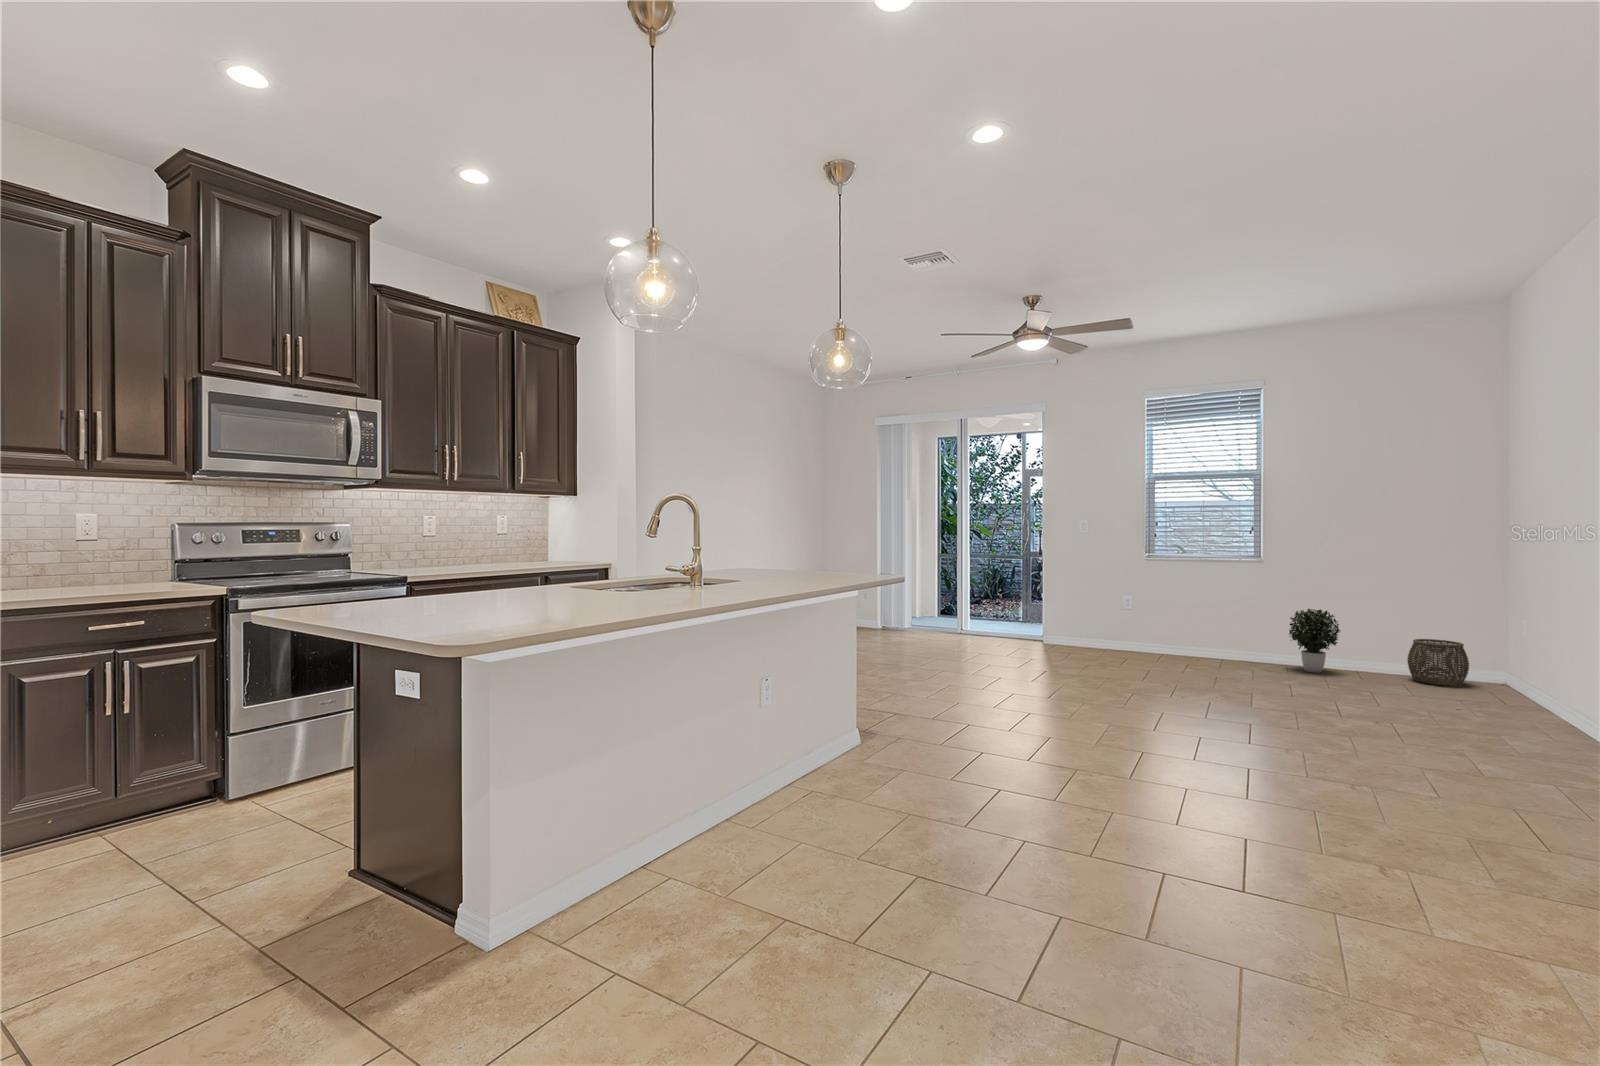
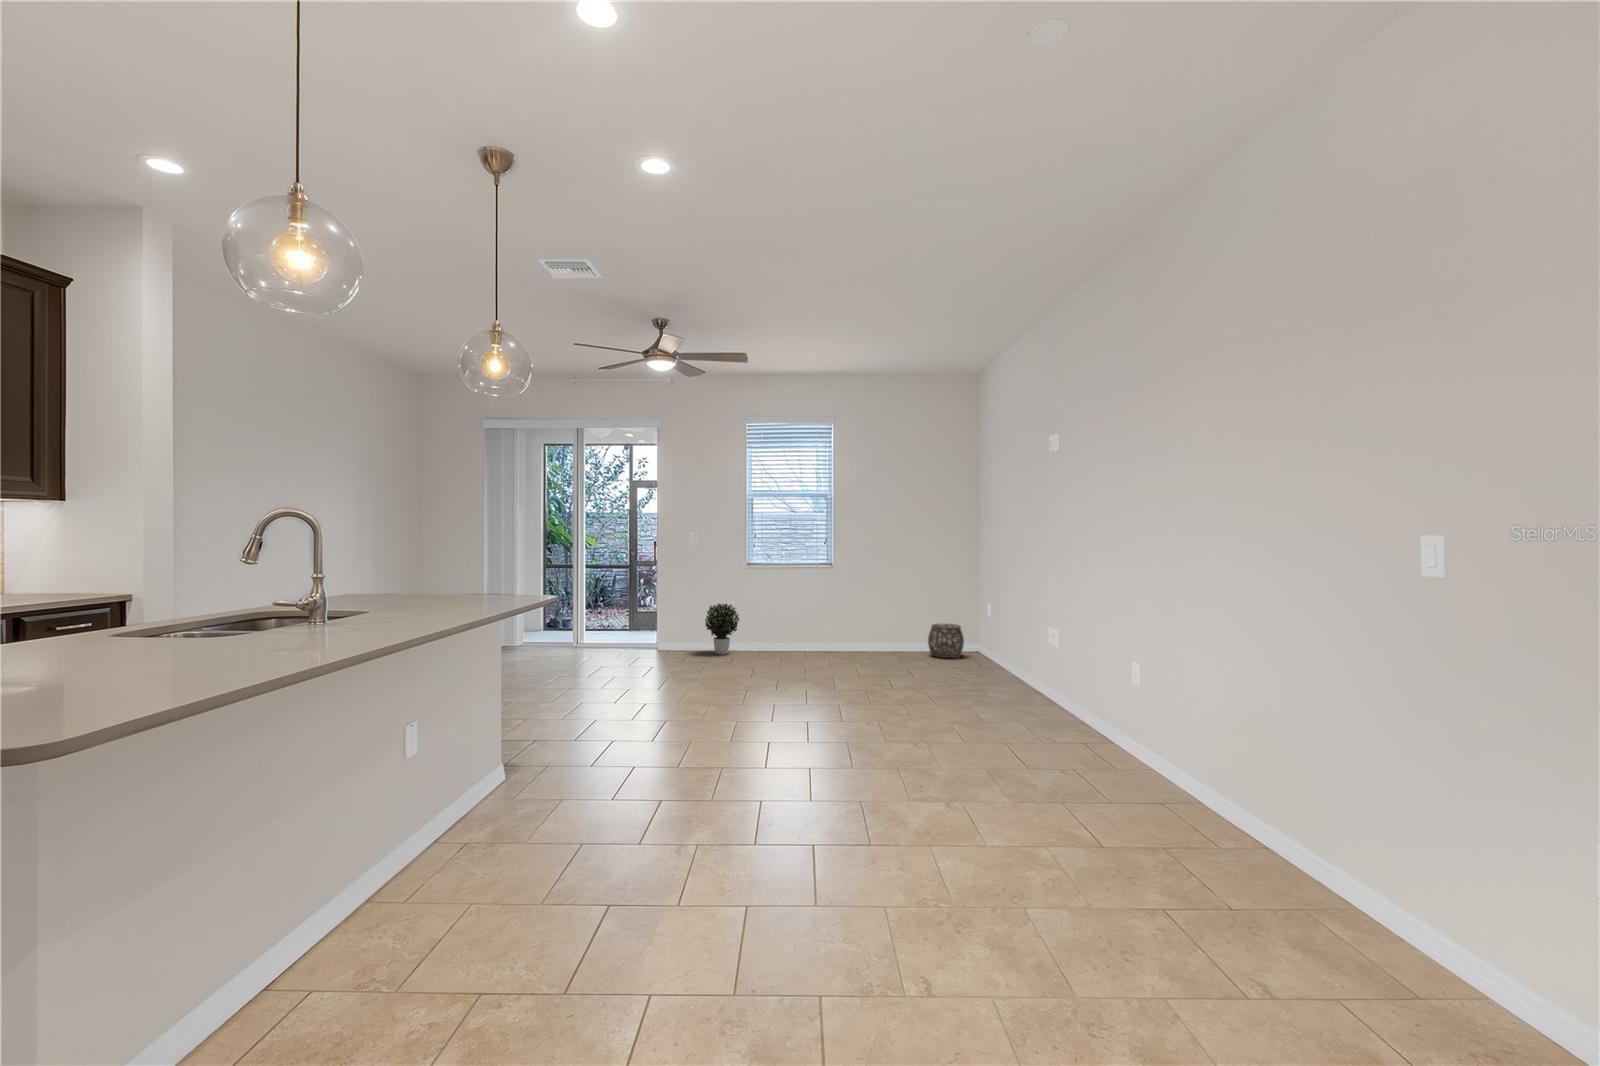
potted plant: present [1289,609,1340,673] -> present [705,604,740,655]

